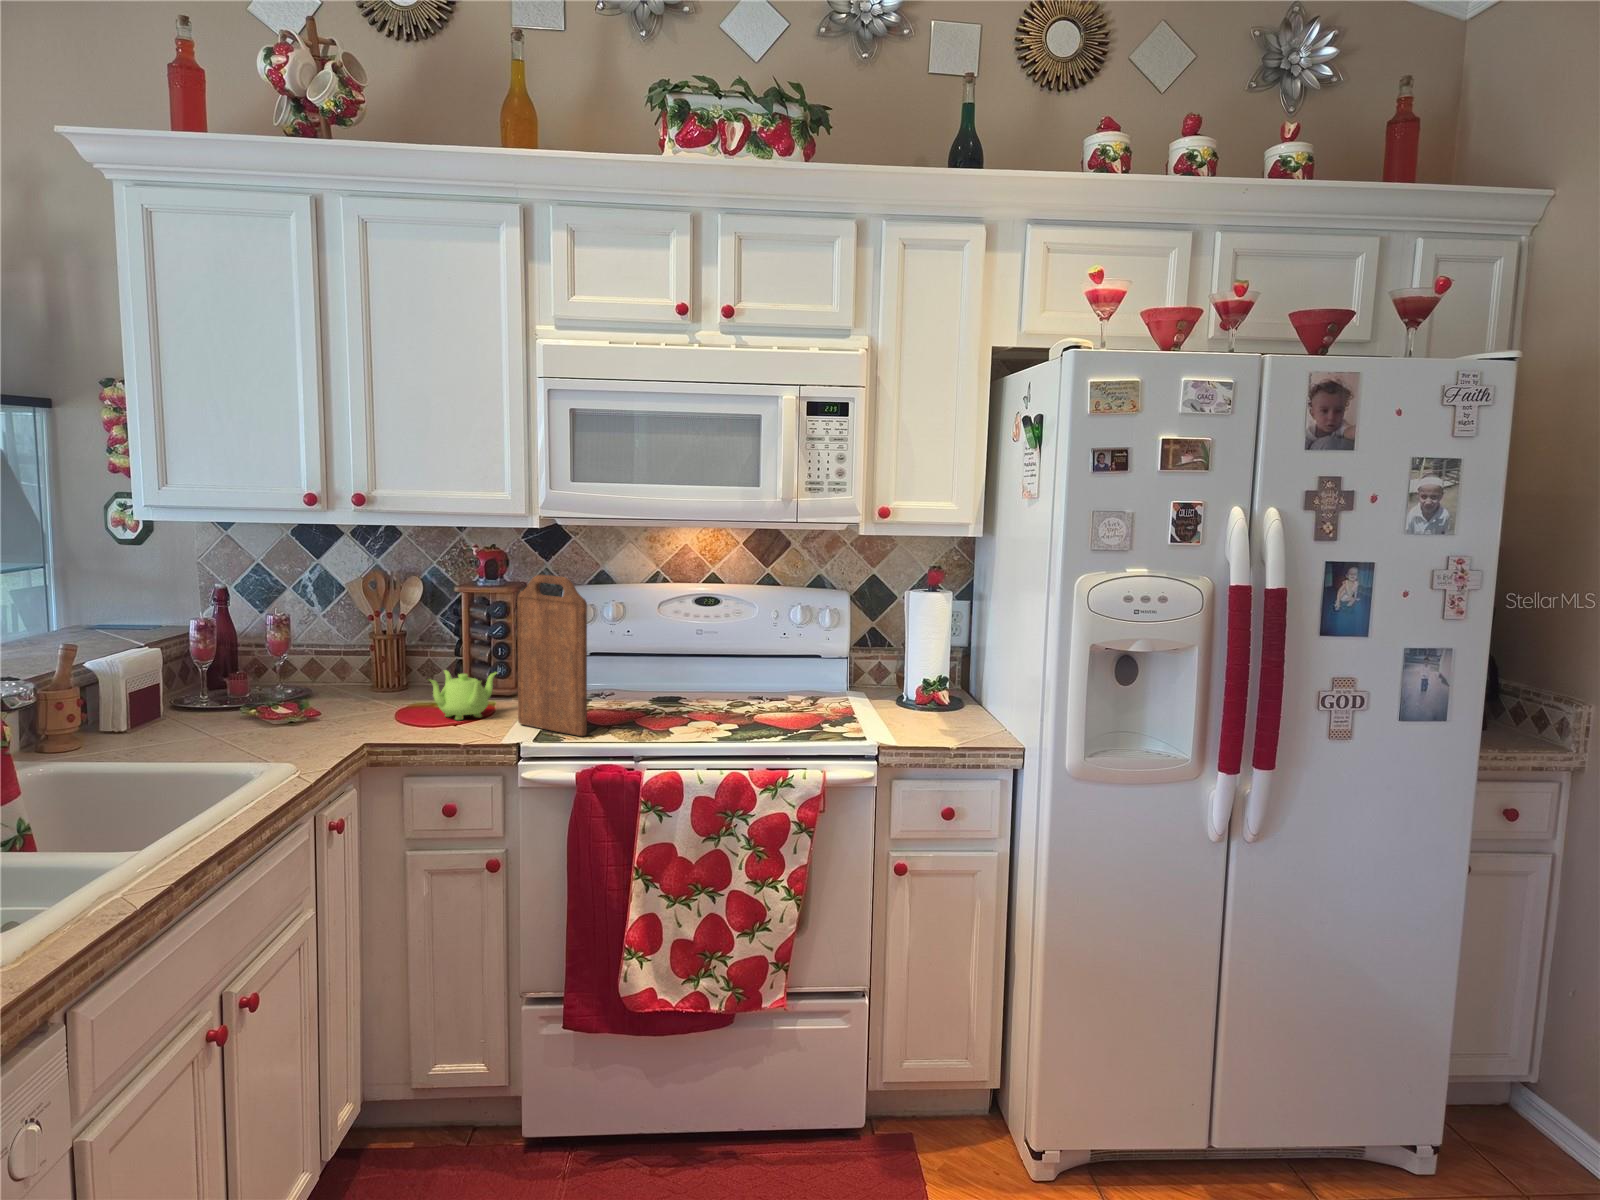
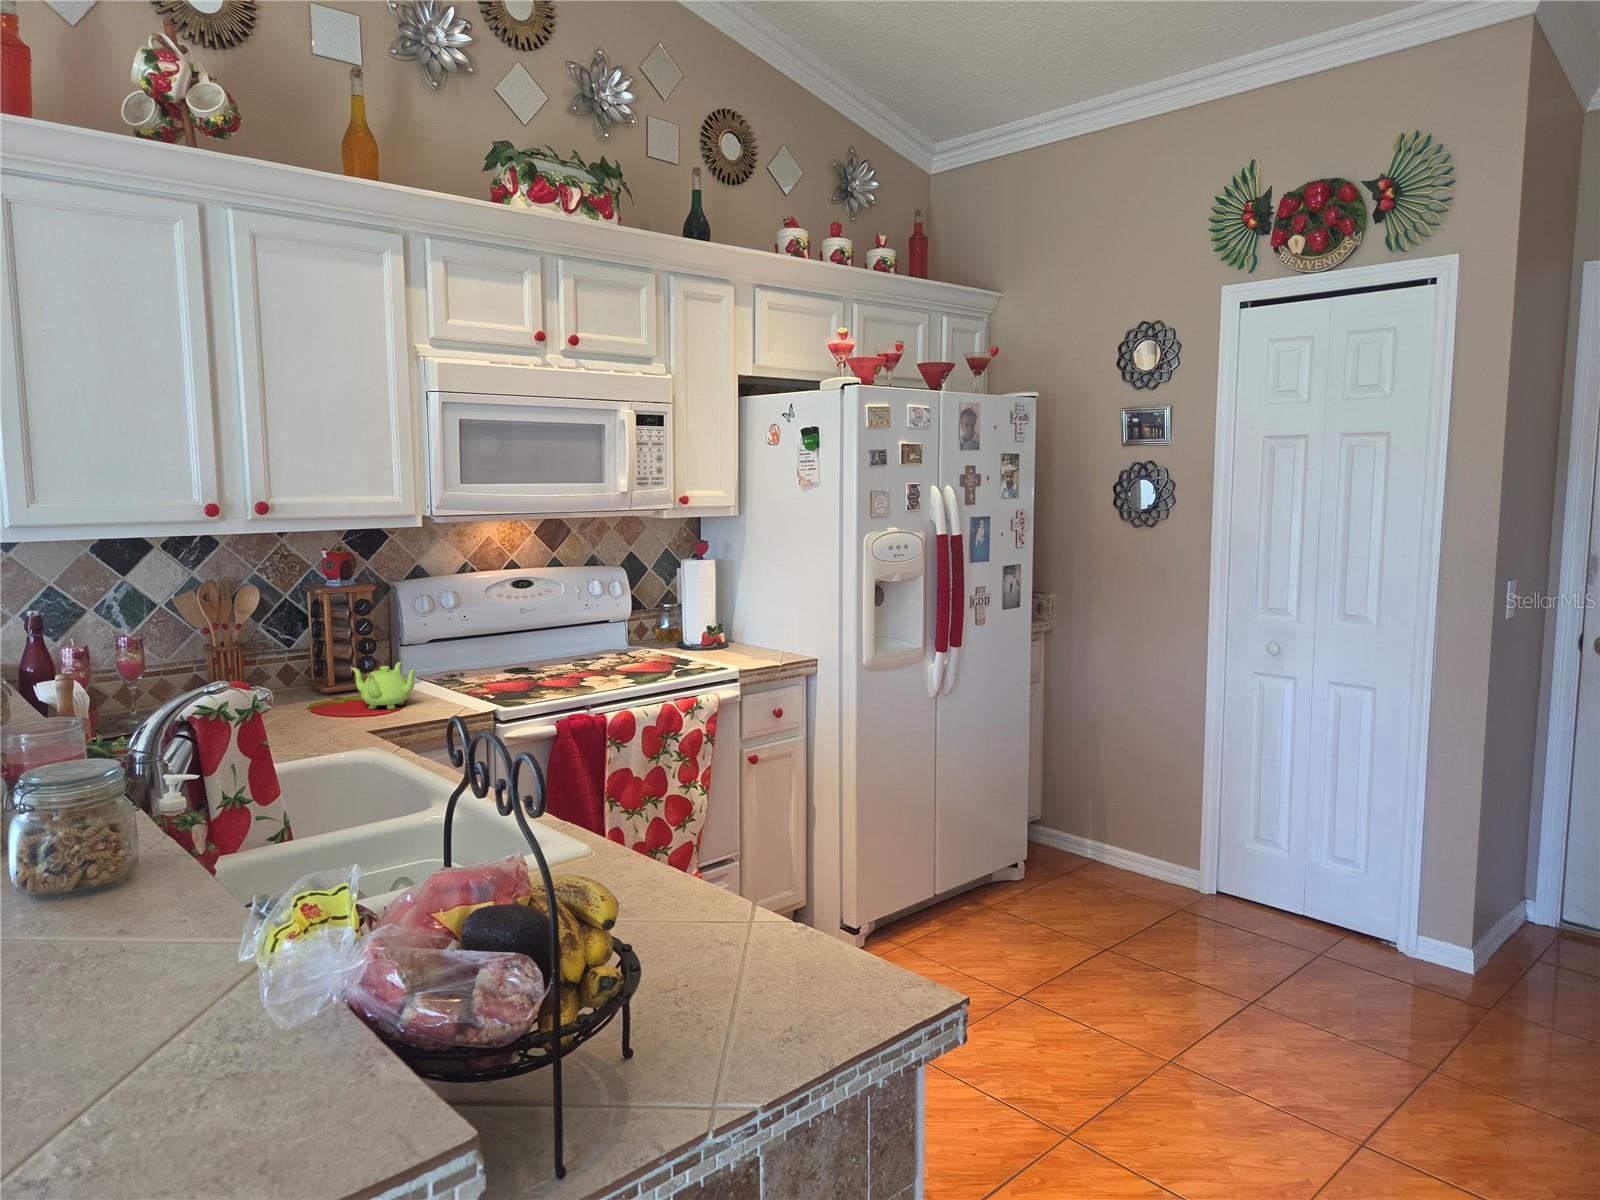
cutting board: present [517,575,587,736] -> none [451,565,537,702]

